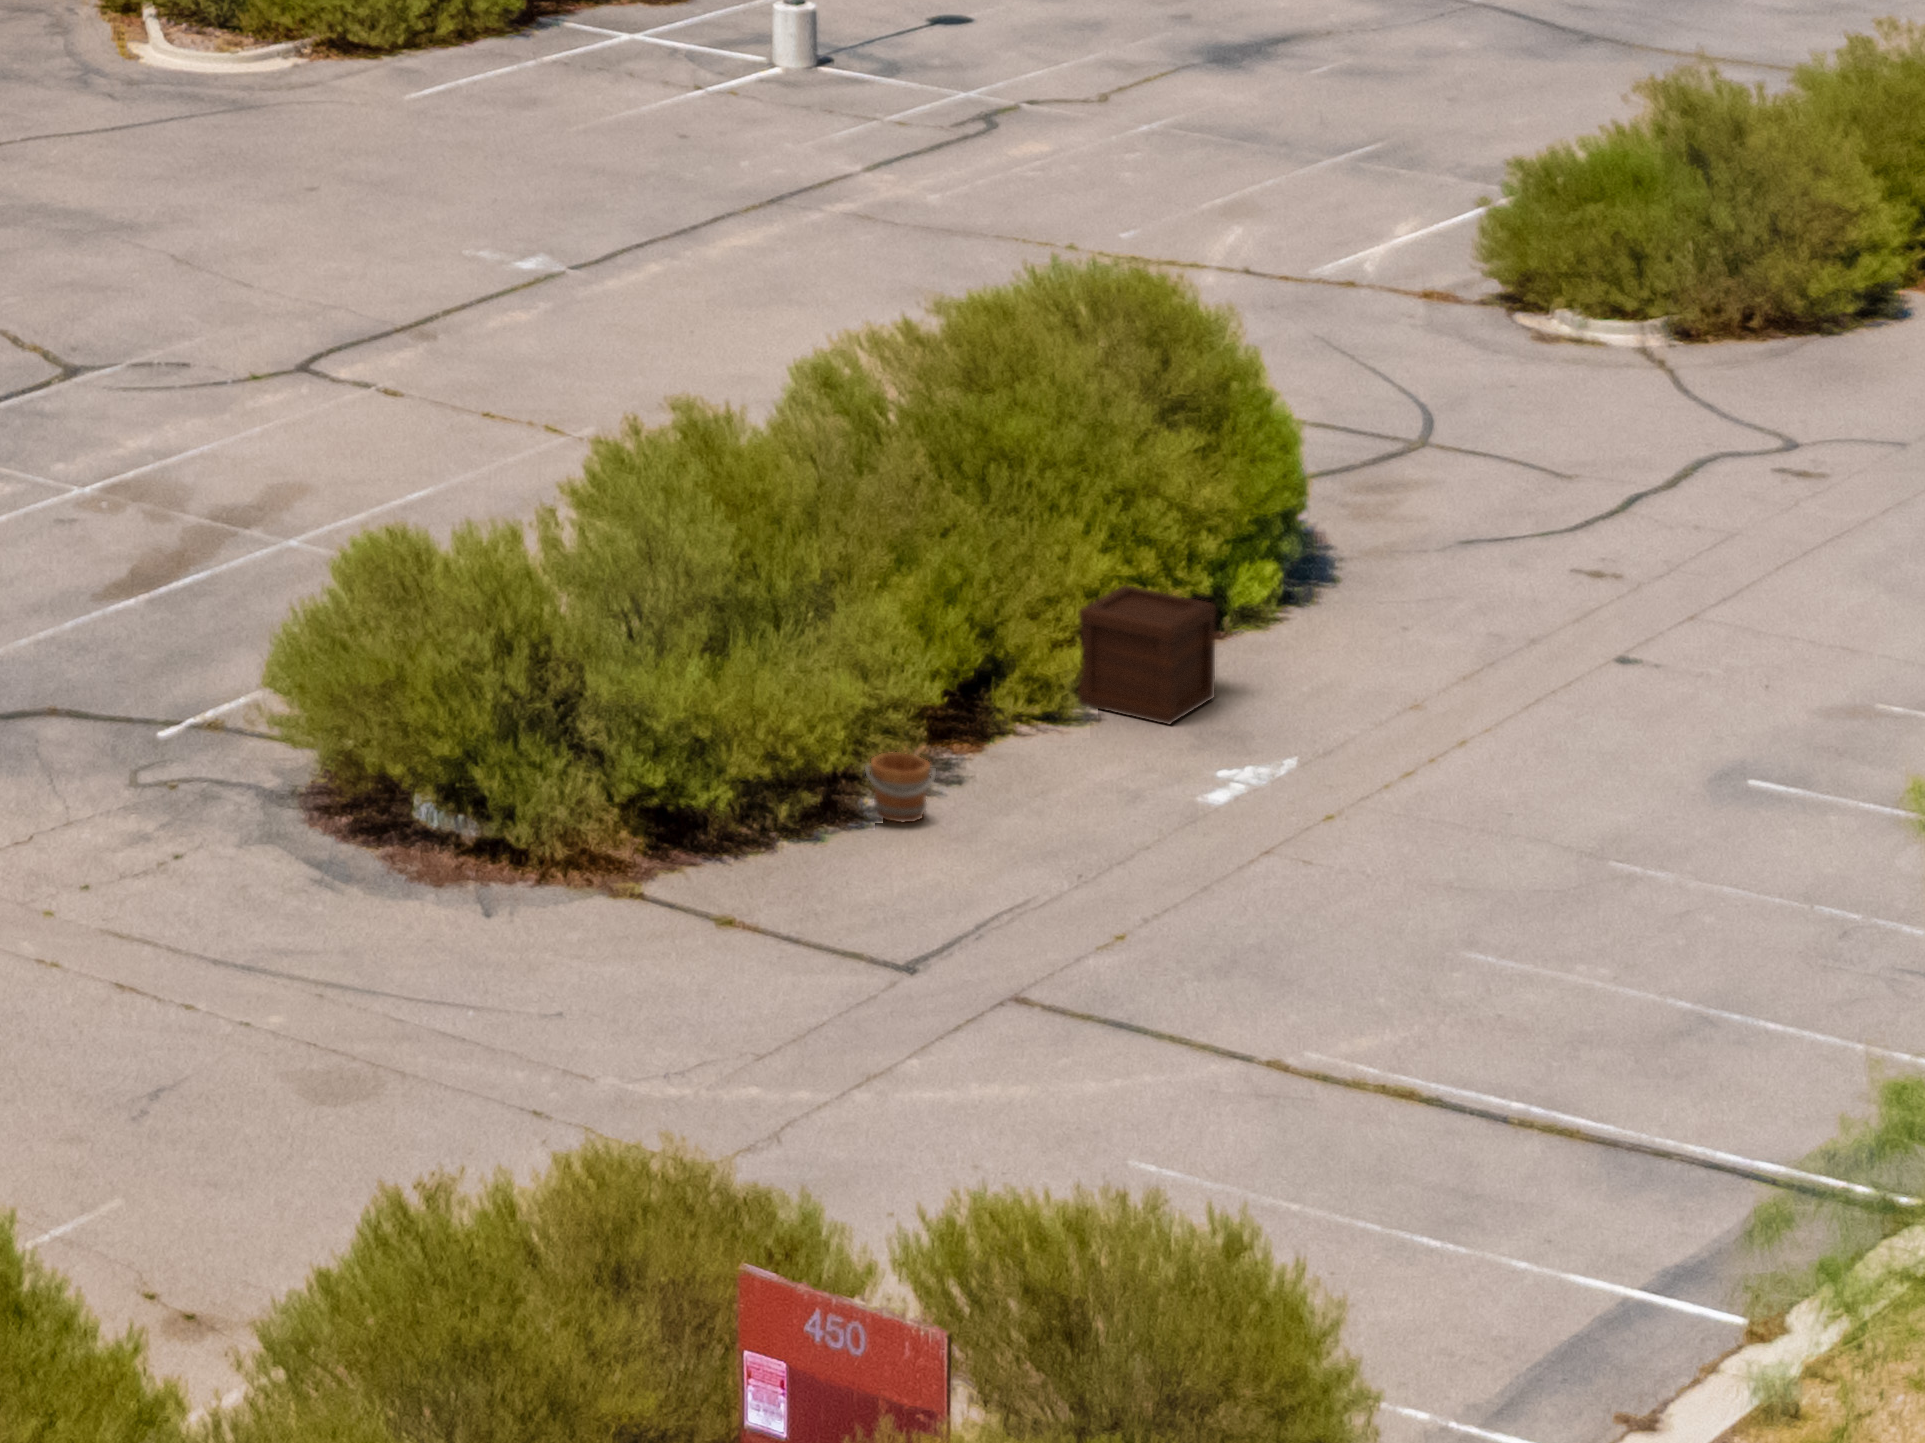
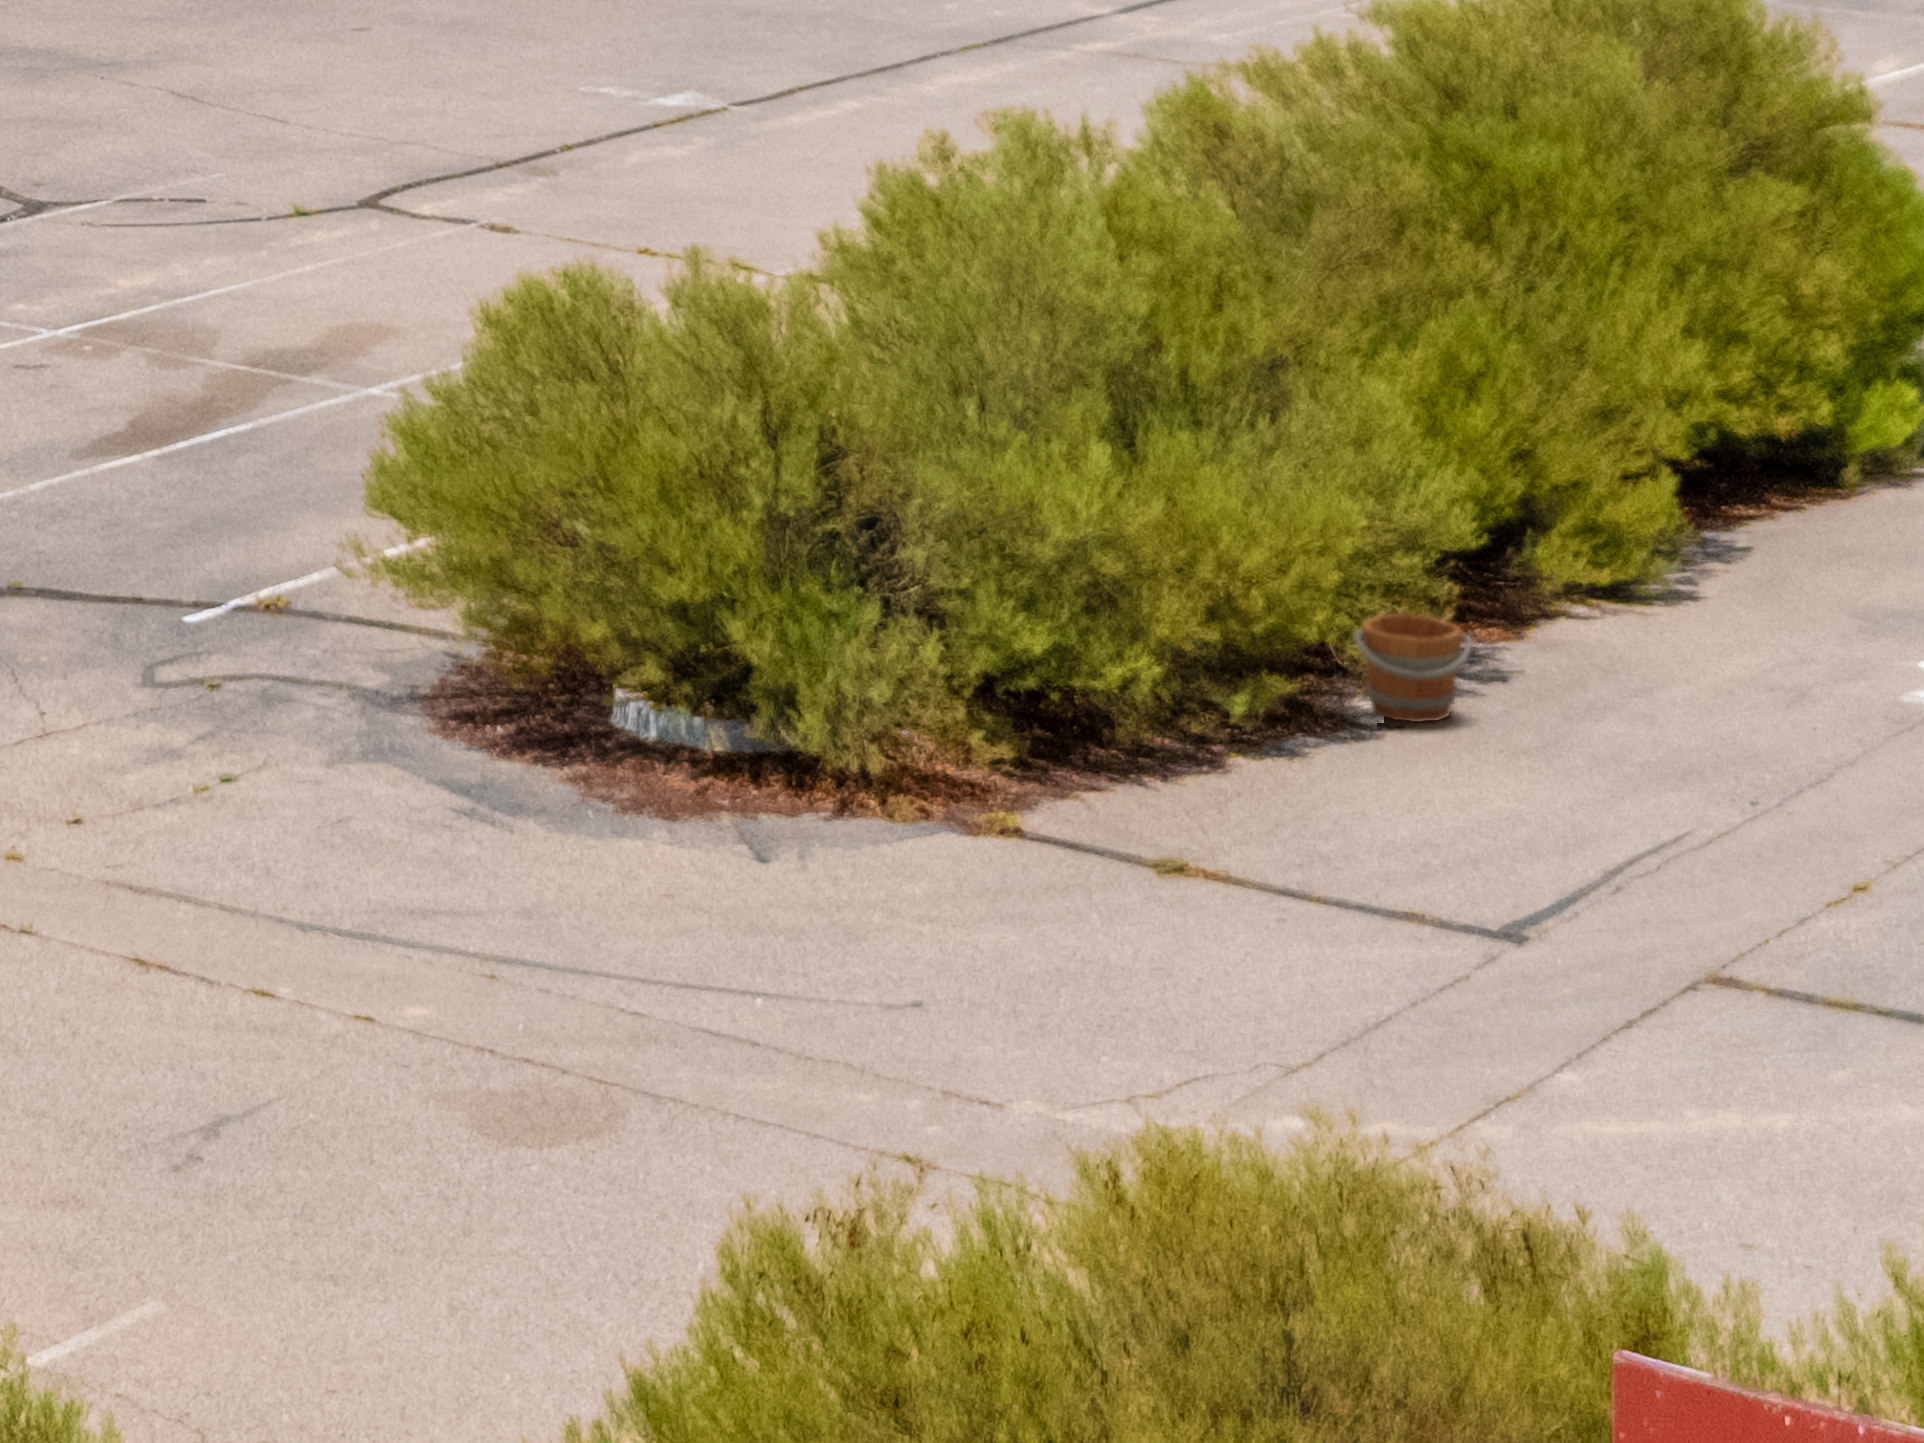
wooden crate: present [1078,585,1216,724] -> none [1640,392,1856,597]

